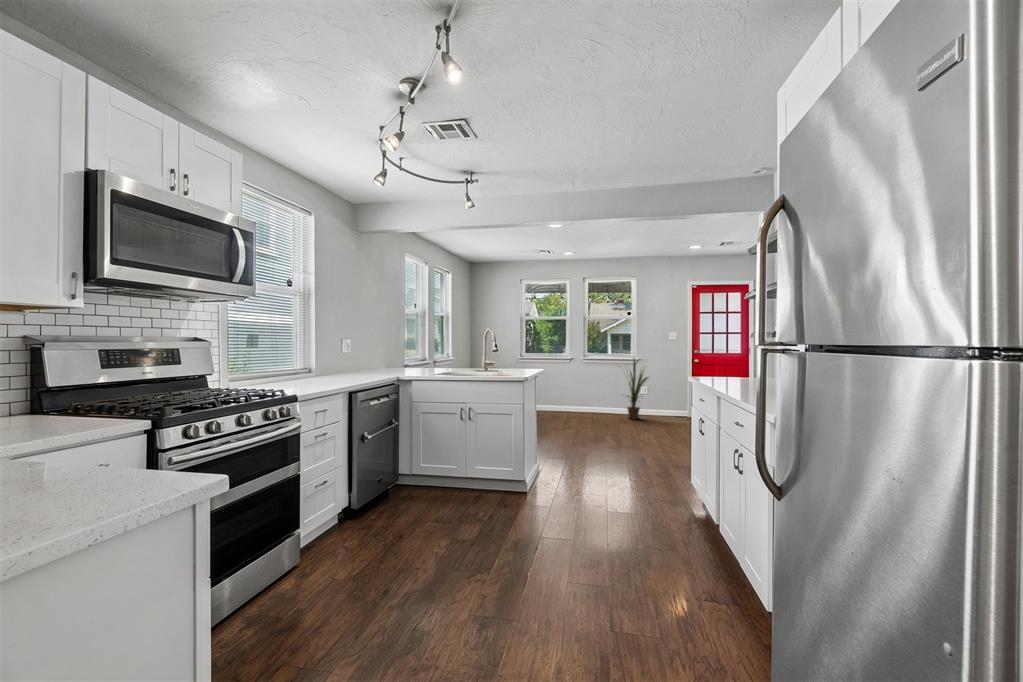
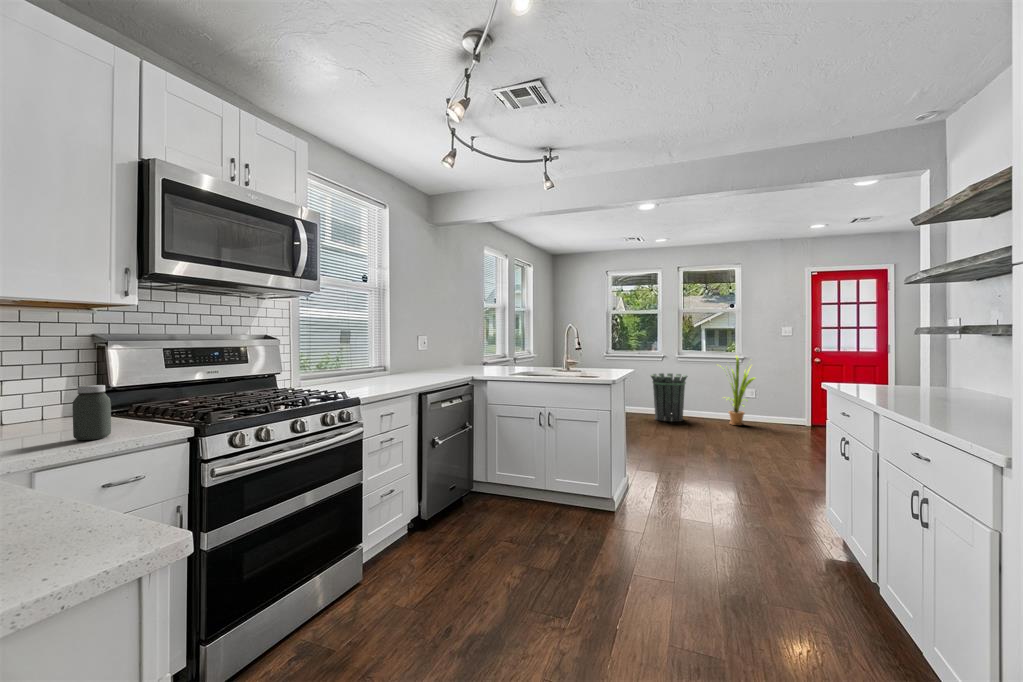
waste bin: none [560,374,593,418] -> present [651,373,688,422]
jar: none [35,383,71,433] -> present [73,385,111,440]

